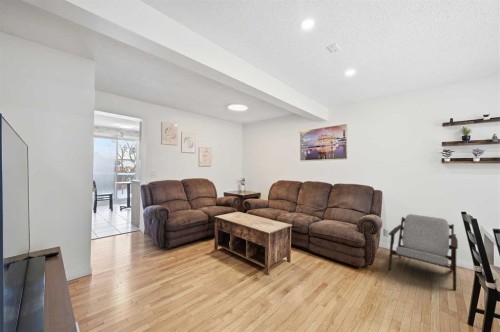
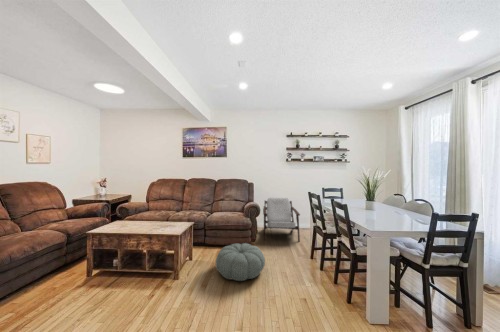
pouf: none [303,258,365,305] -> present [216,243,265,281]

